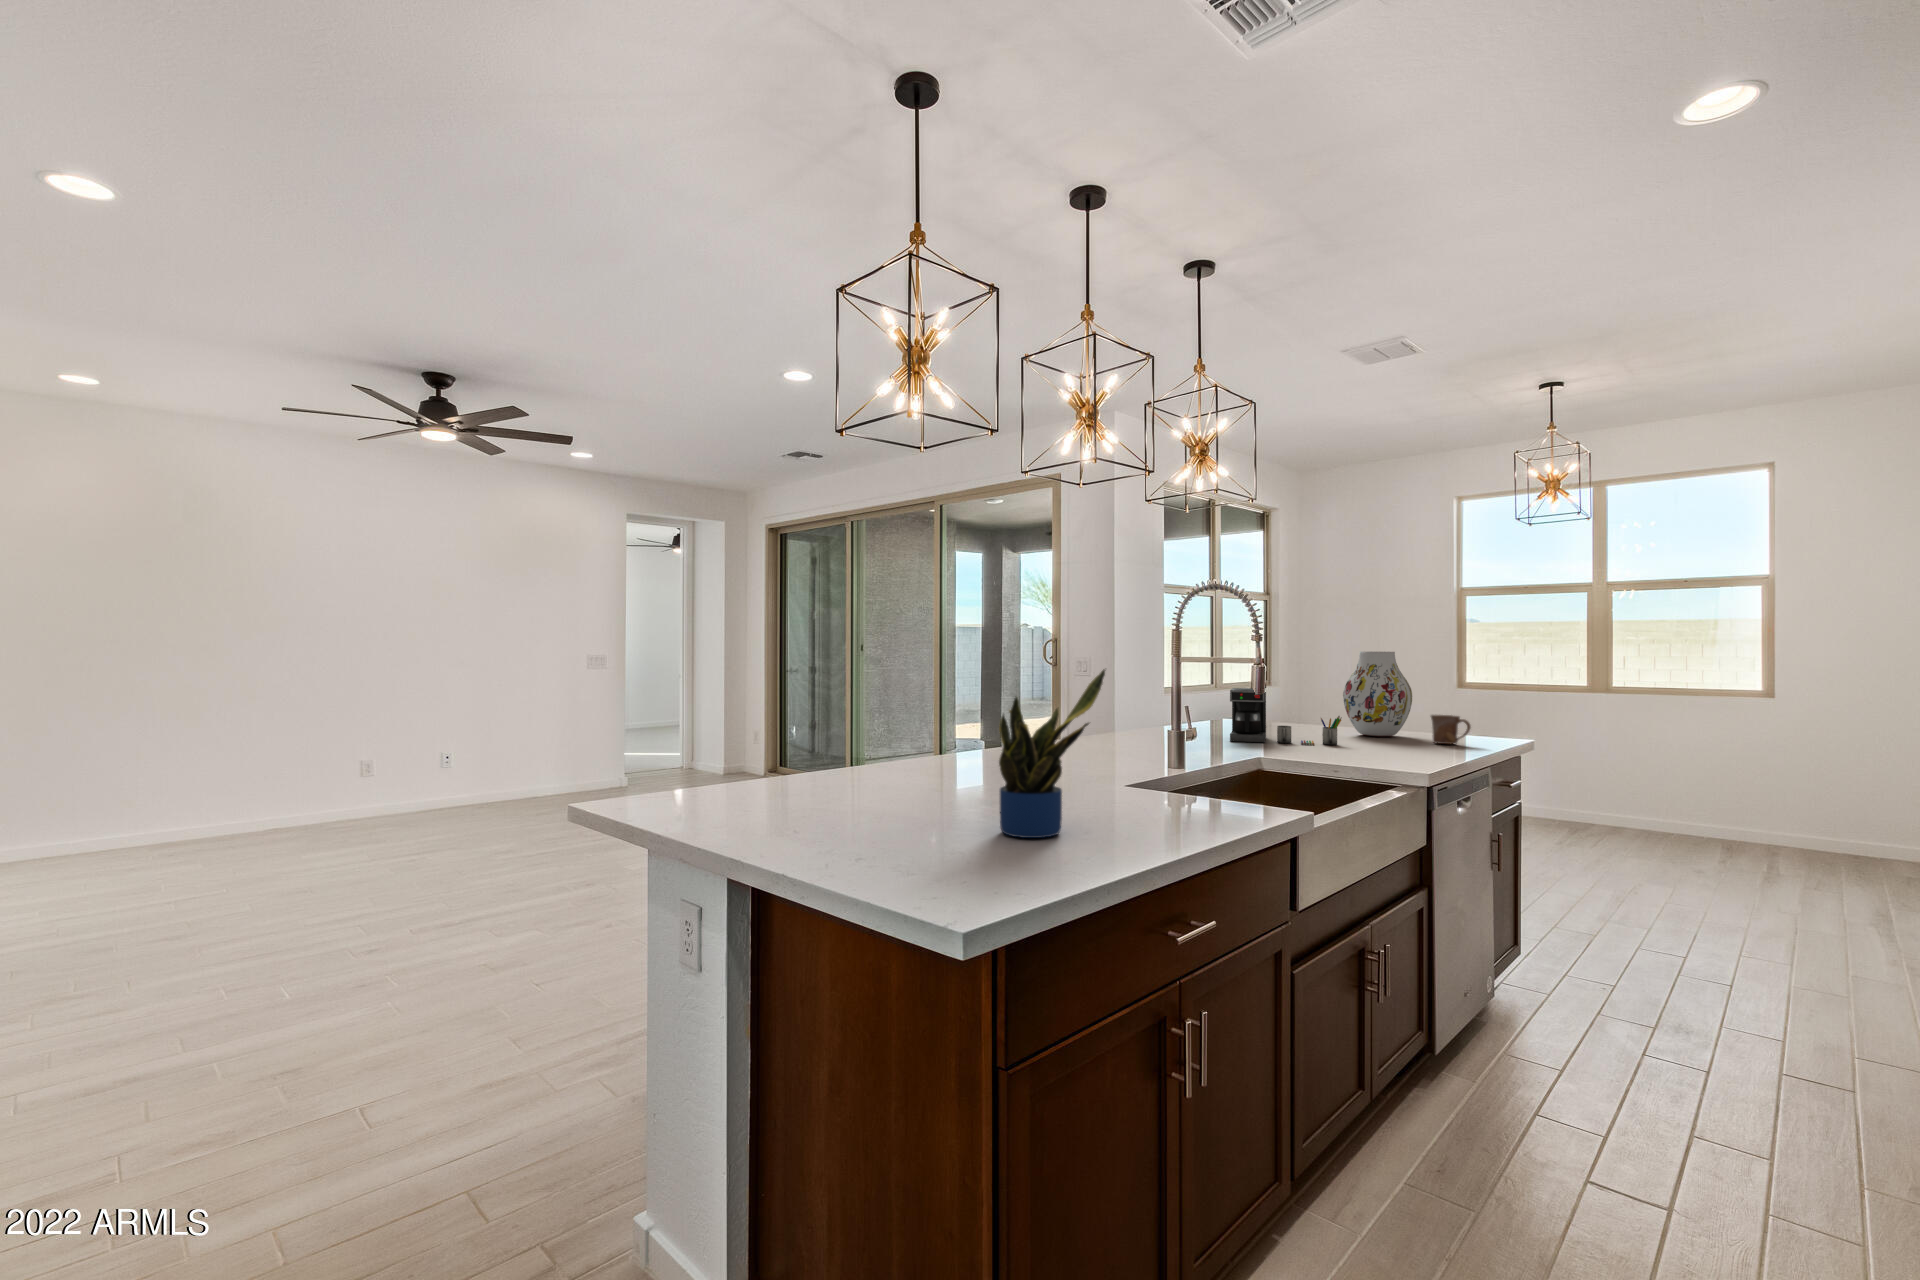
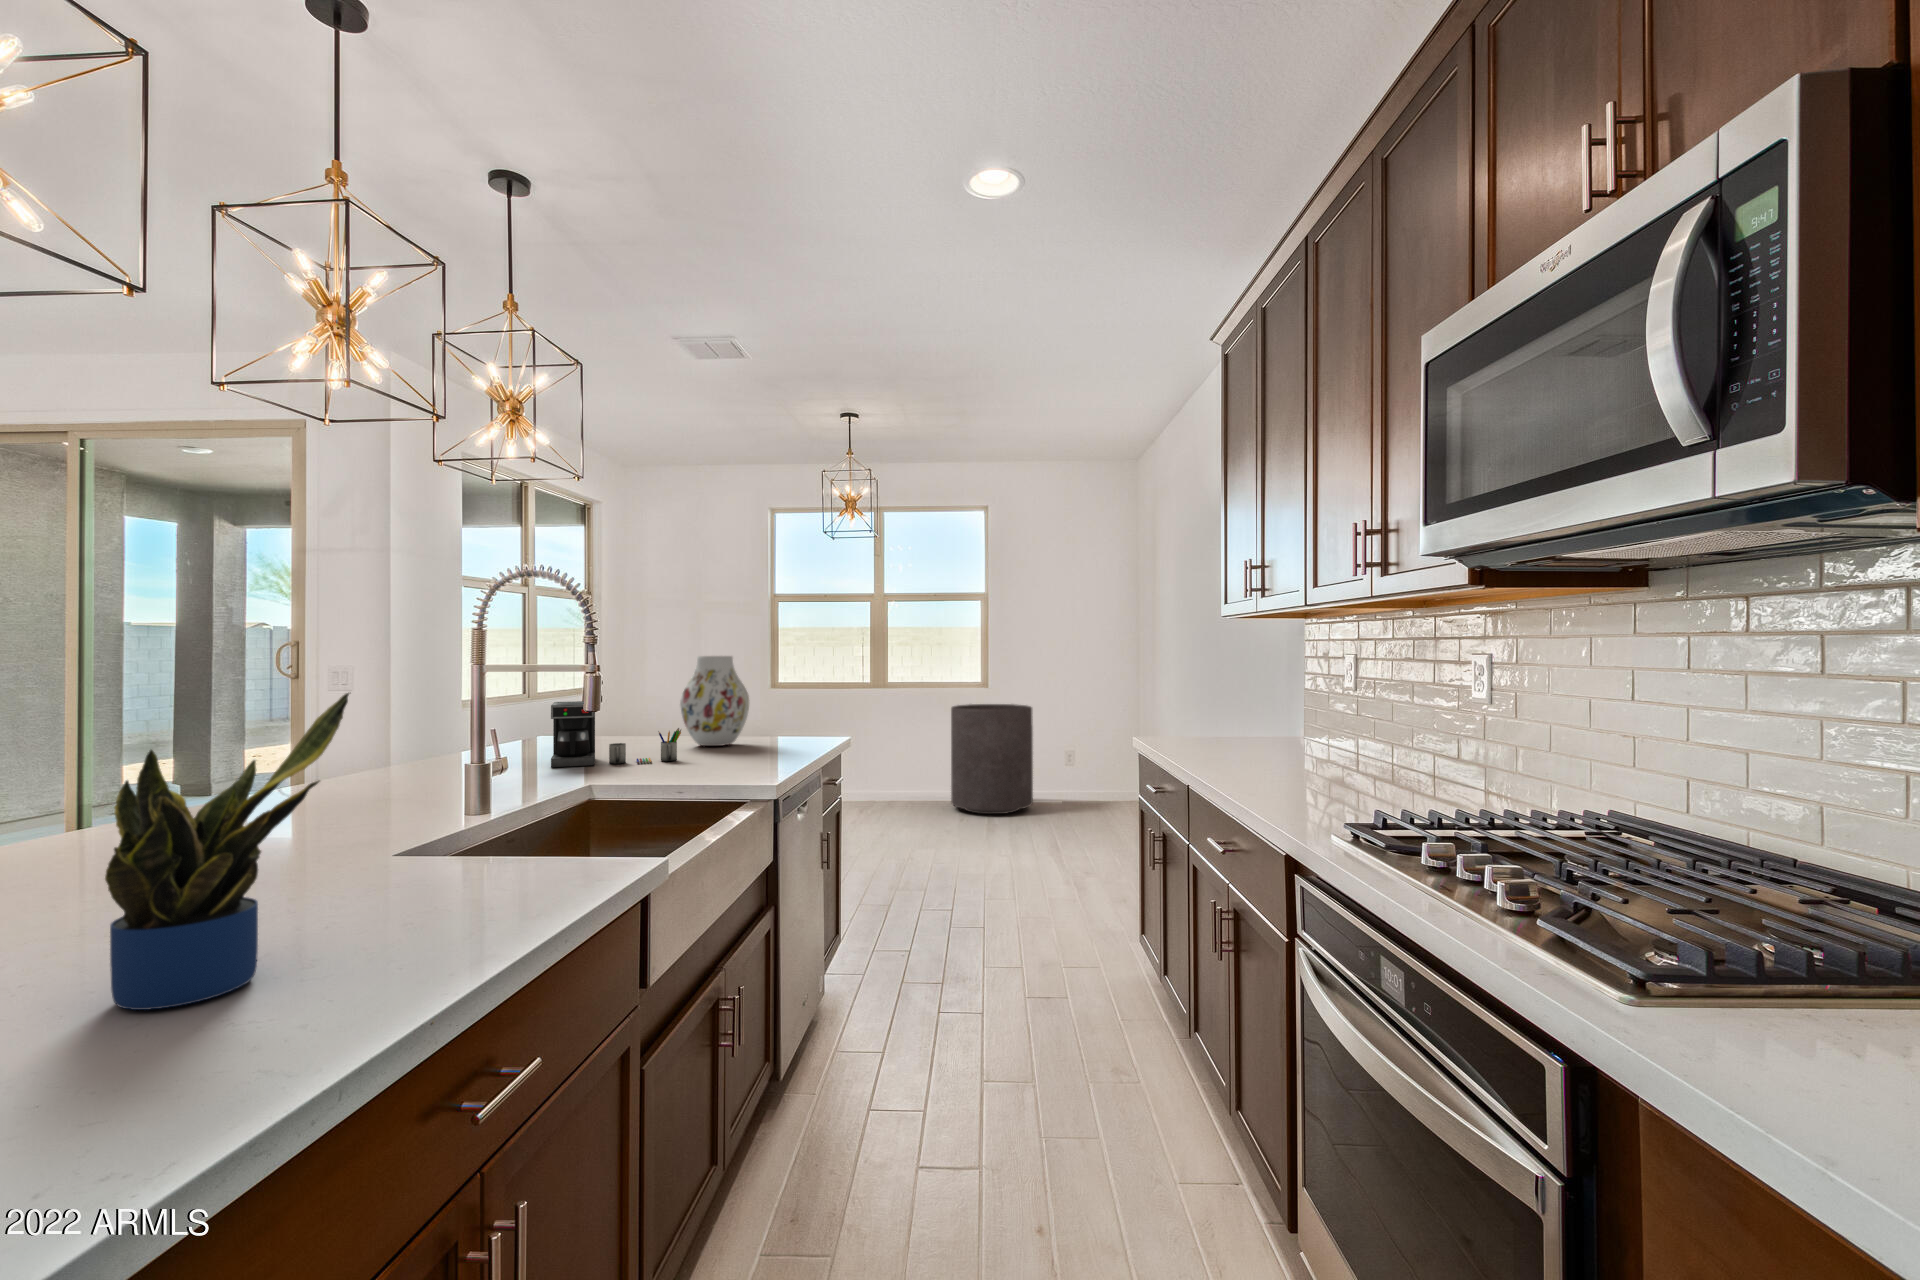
mug: present [1431,715,1471,744] -> none [768,720,804,750]
trash can: none [1704,718,1848,863] -> present [951,704,1033,814]

